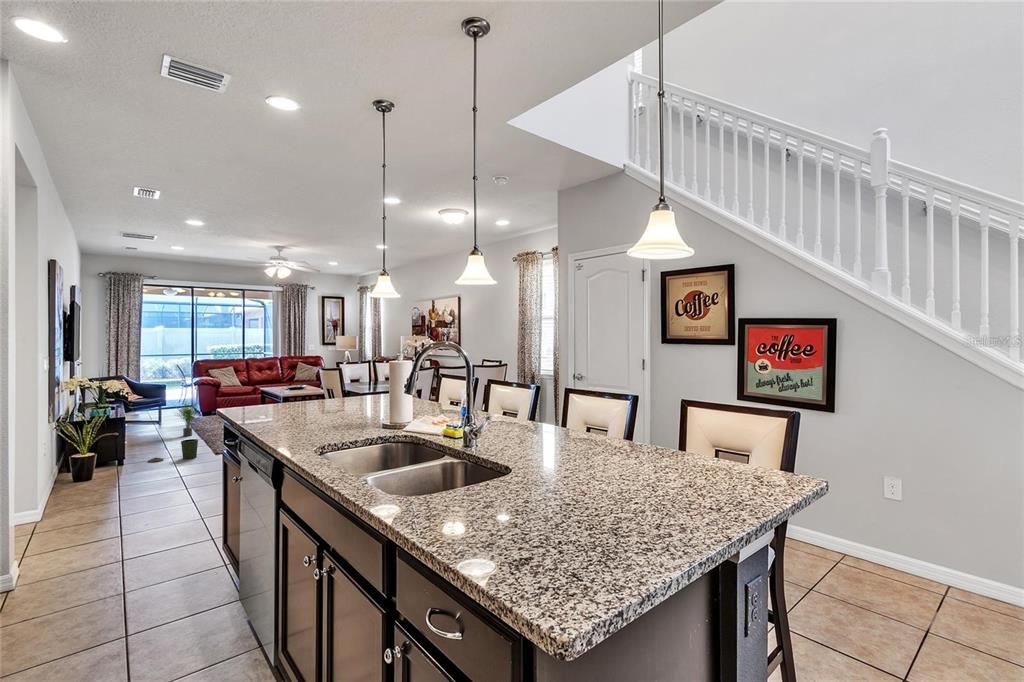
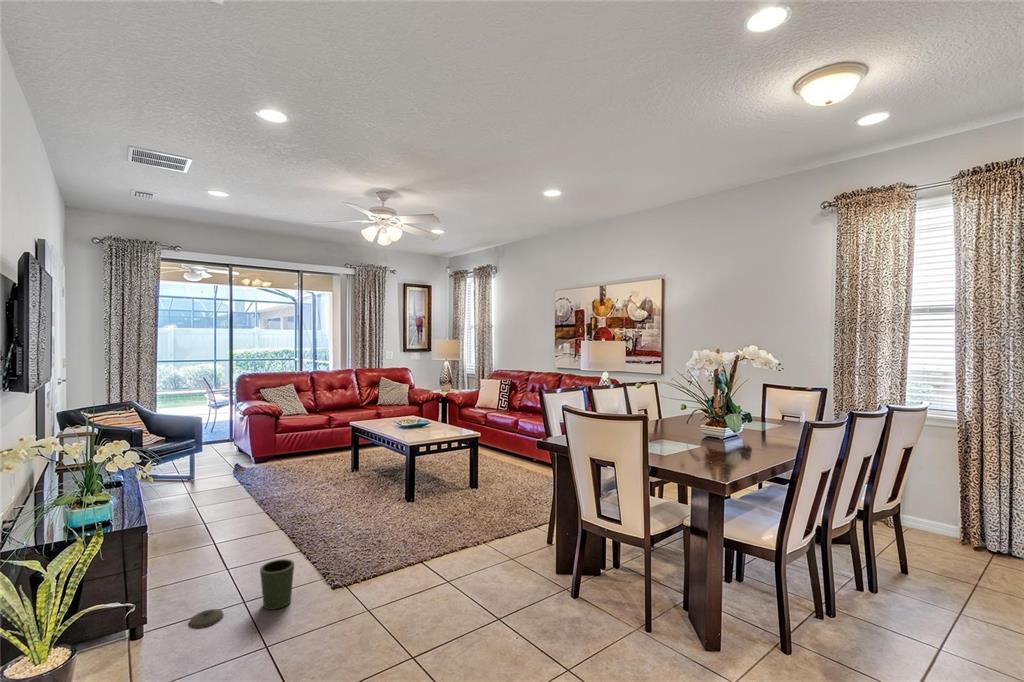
potted plant: present [177,402,197,436] -> none [216,449,271,519]

